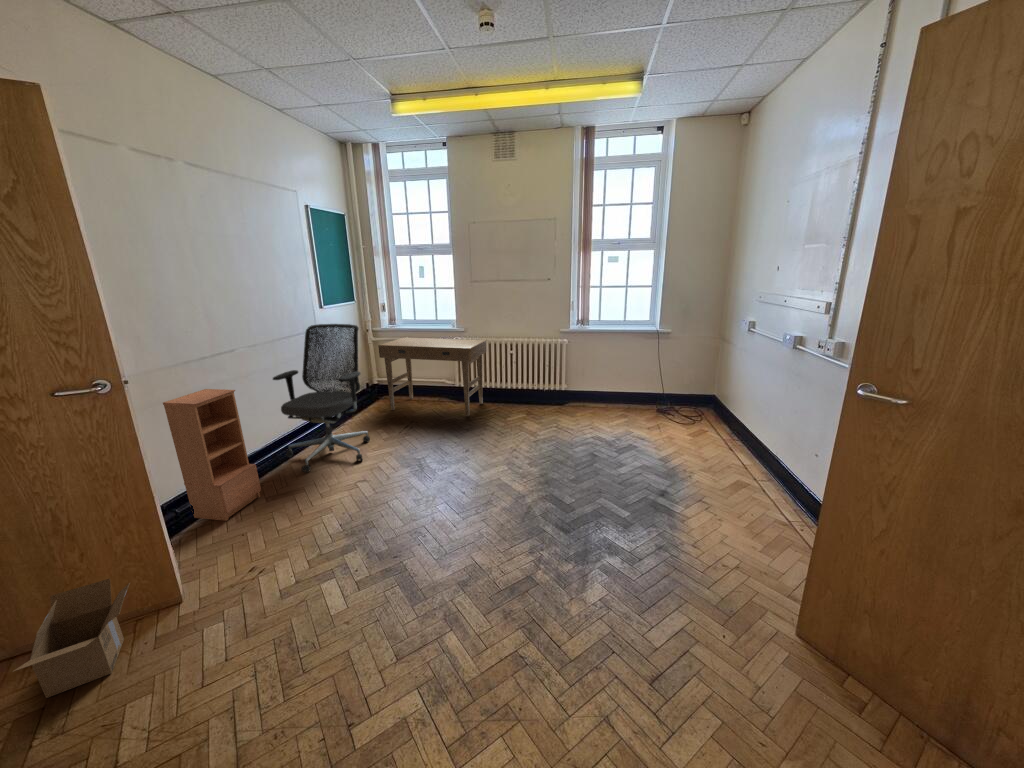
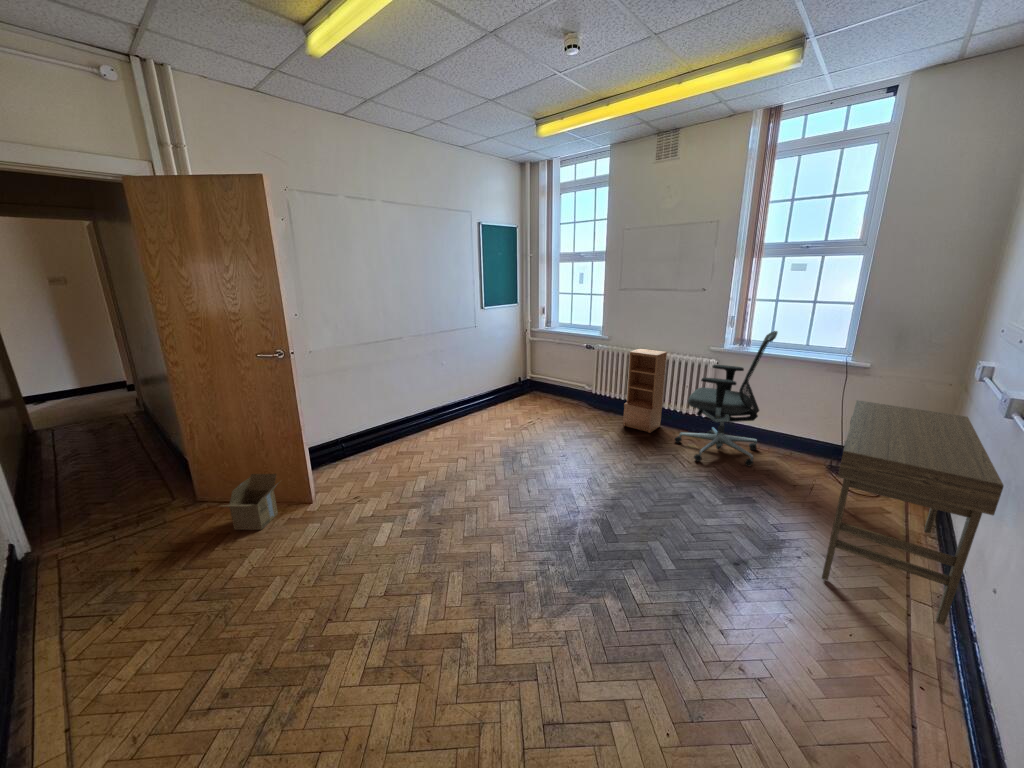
office chair: present [273,324,370,472] -> present [675,331,778,467]
desk: present [378,338,486,416] -> present [822,400,1004,625]
bookcase: present [163,389,261,521] -> present [623,349,667,433]

